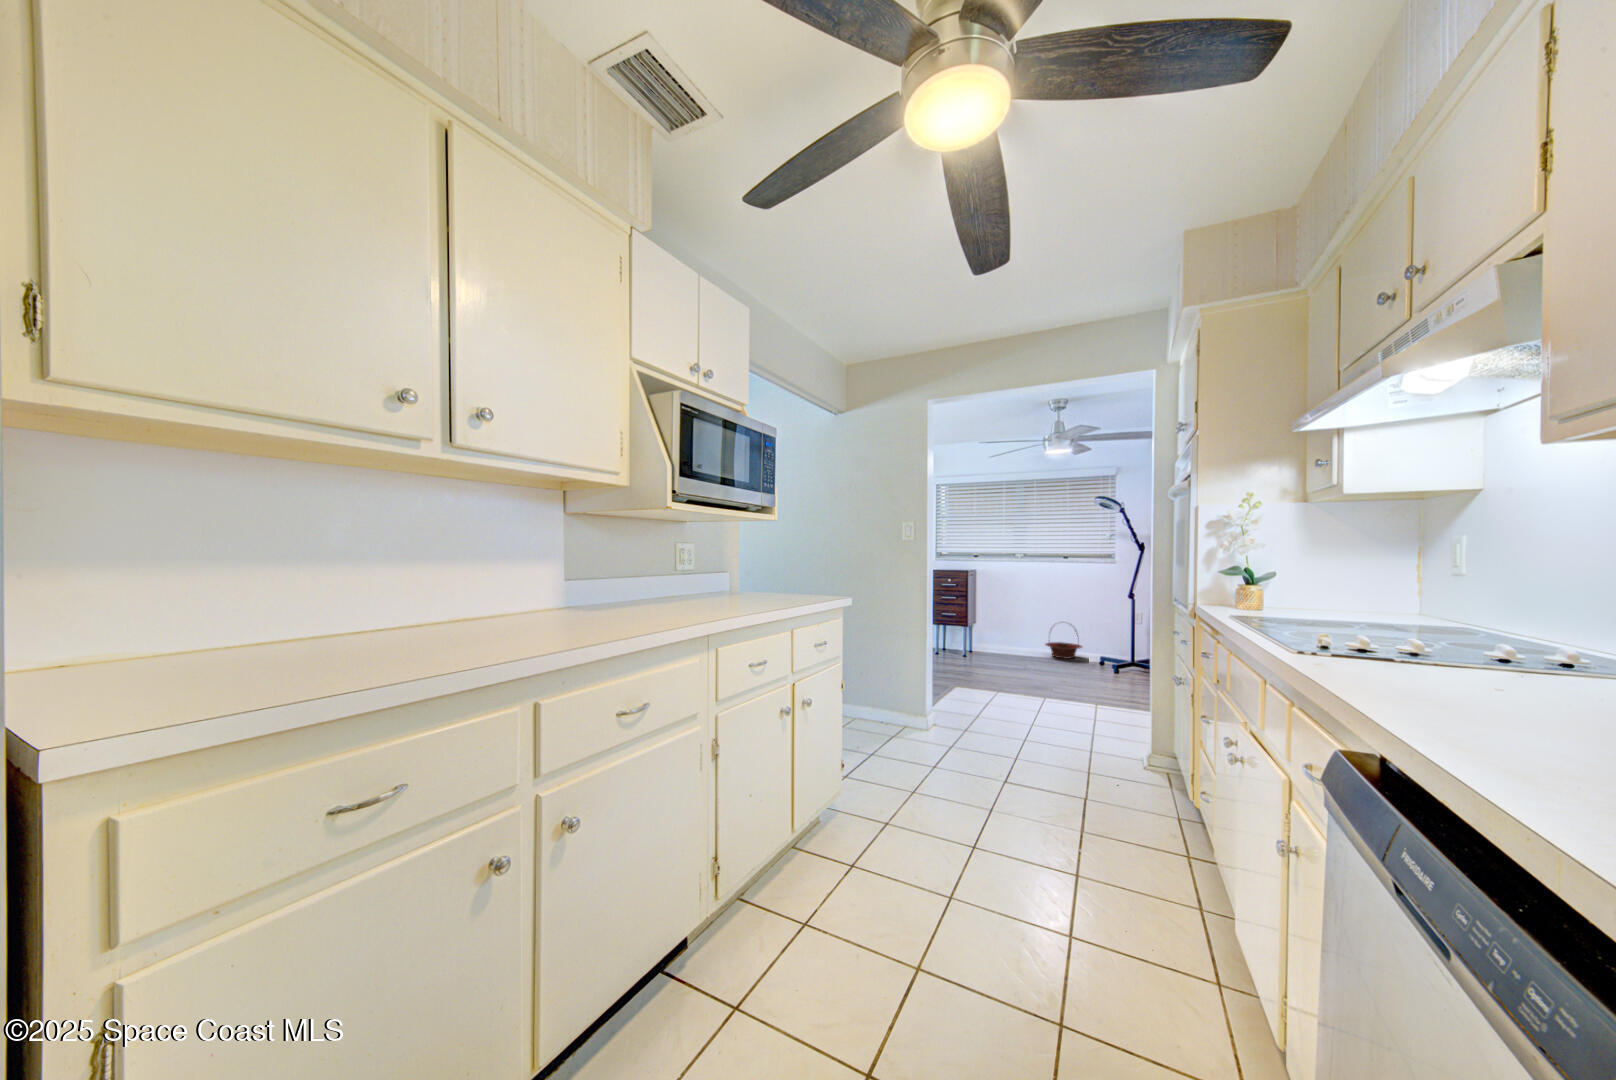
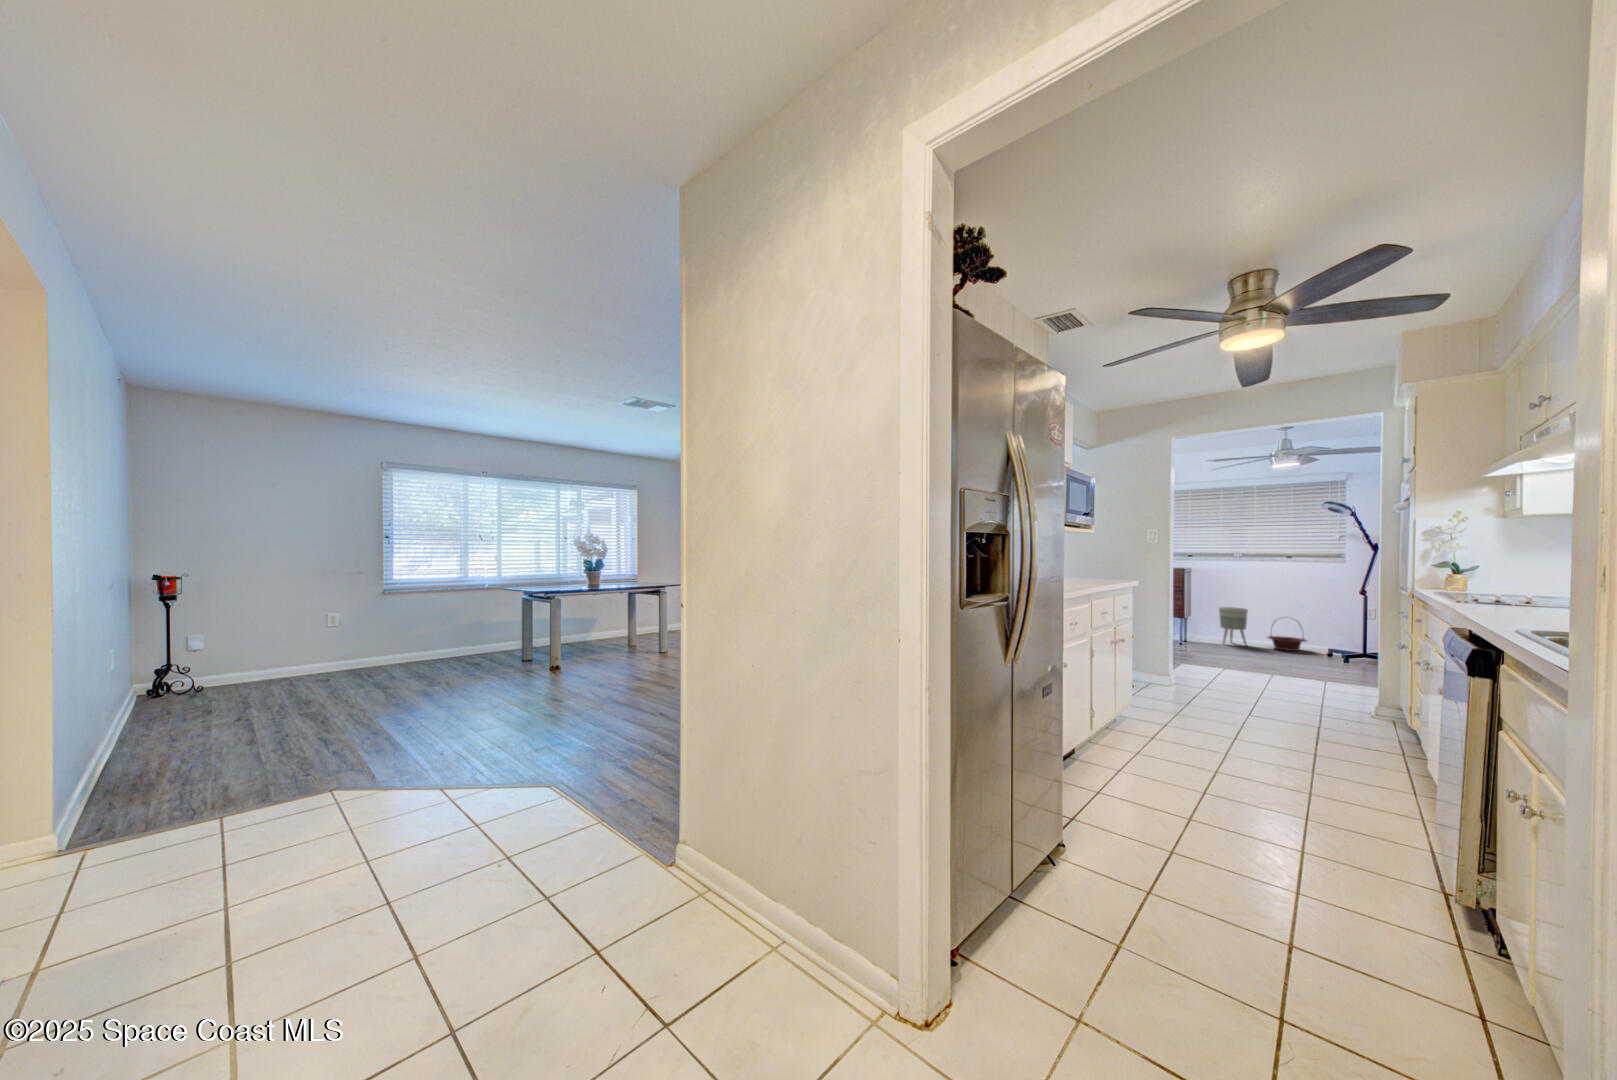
planter: none [1001,612,1028,653] -> present [1219,607,1248,645]

